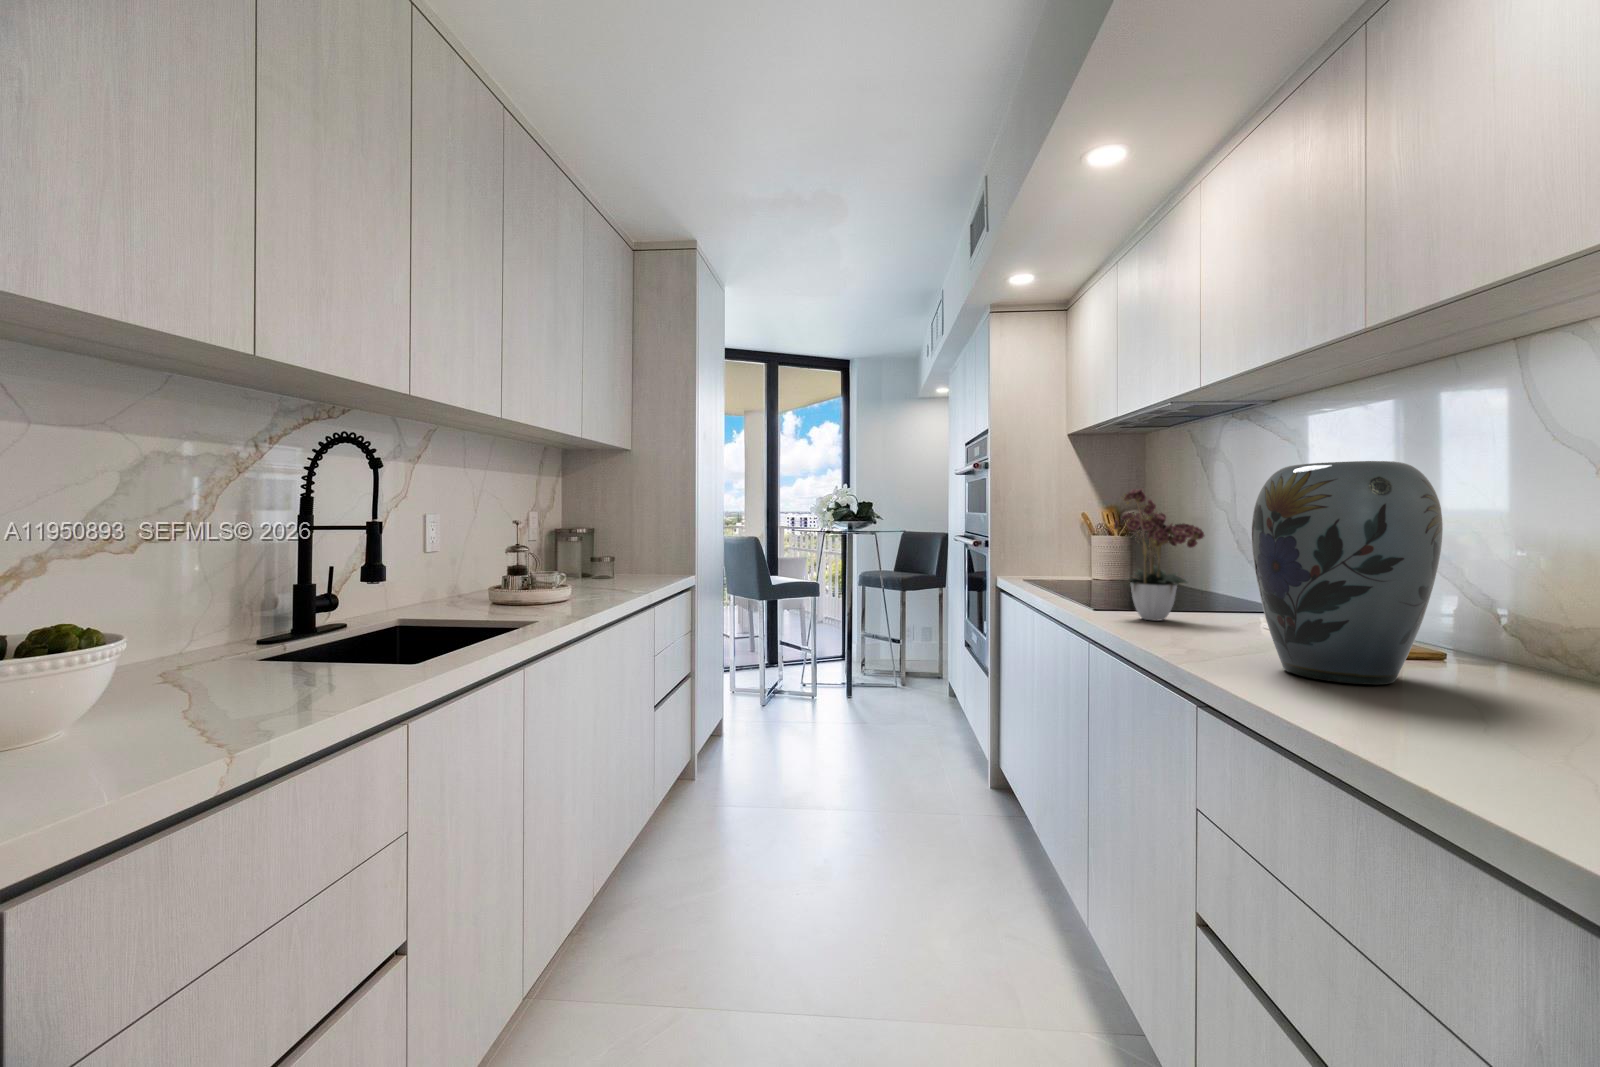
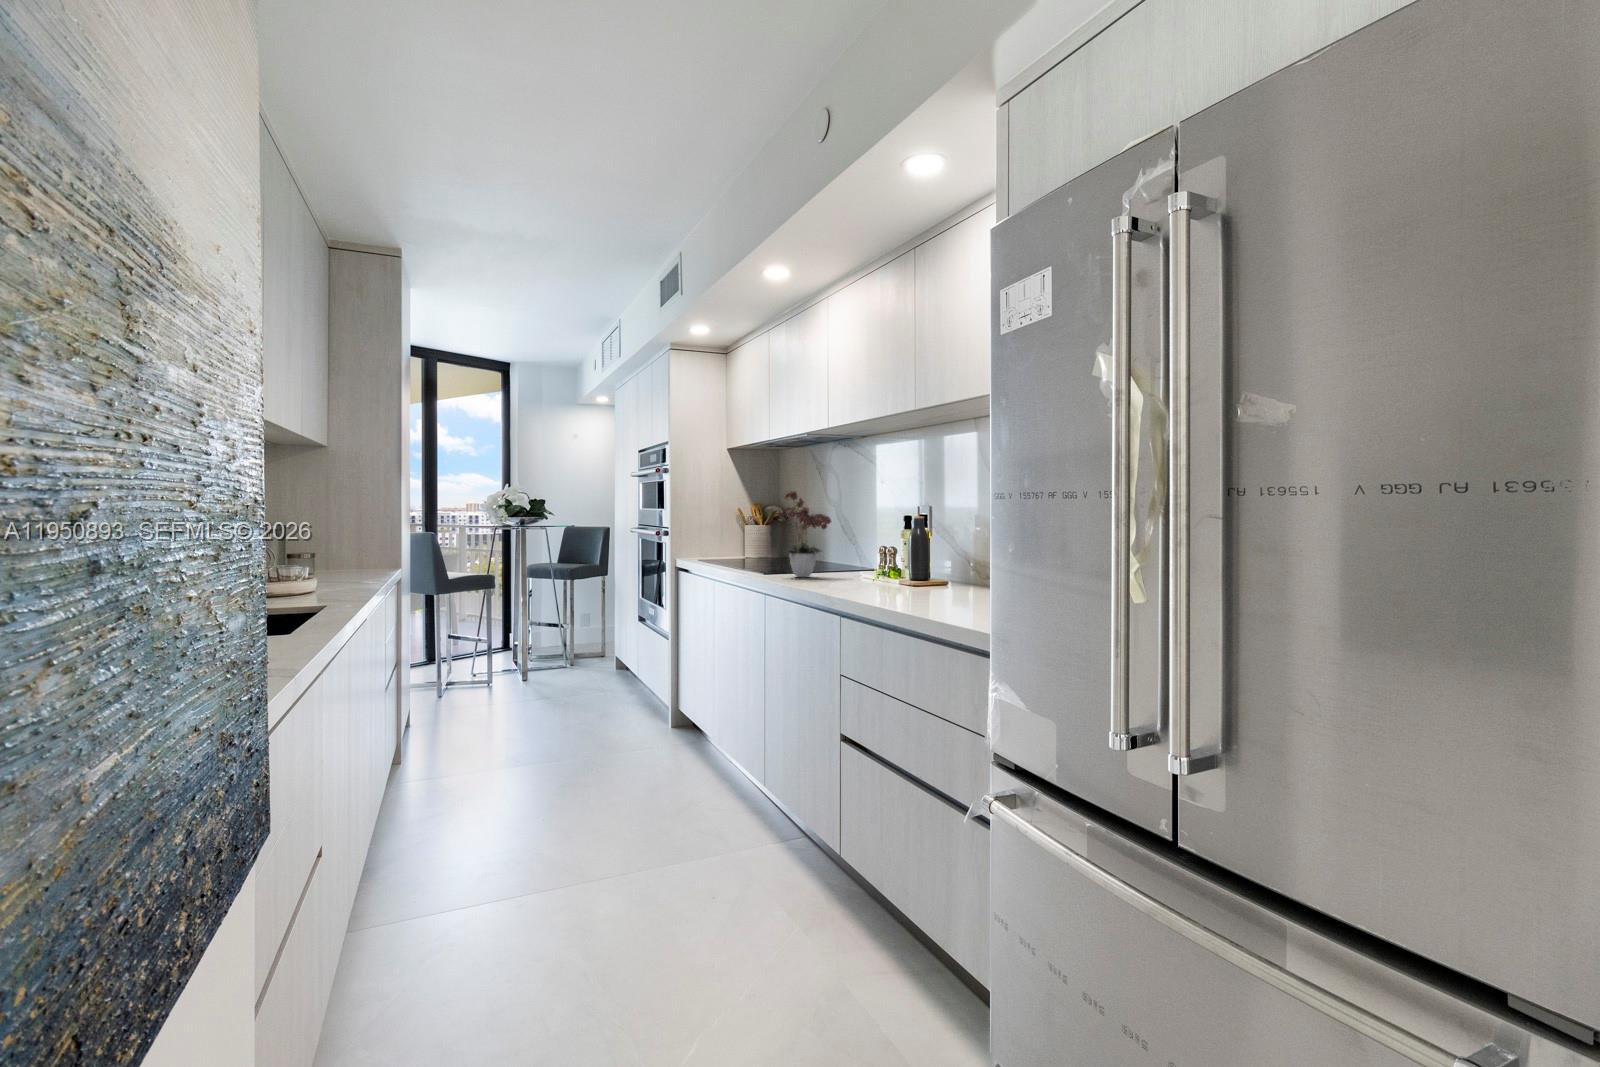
vase: present [1252,461,1443,684] -> none [865,479,946,595]

